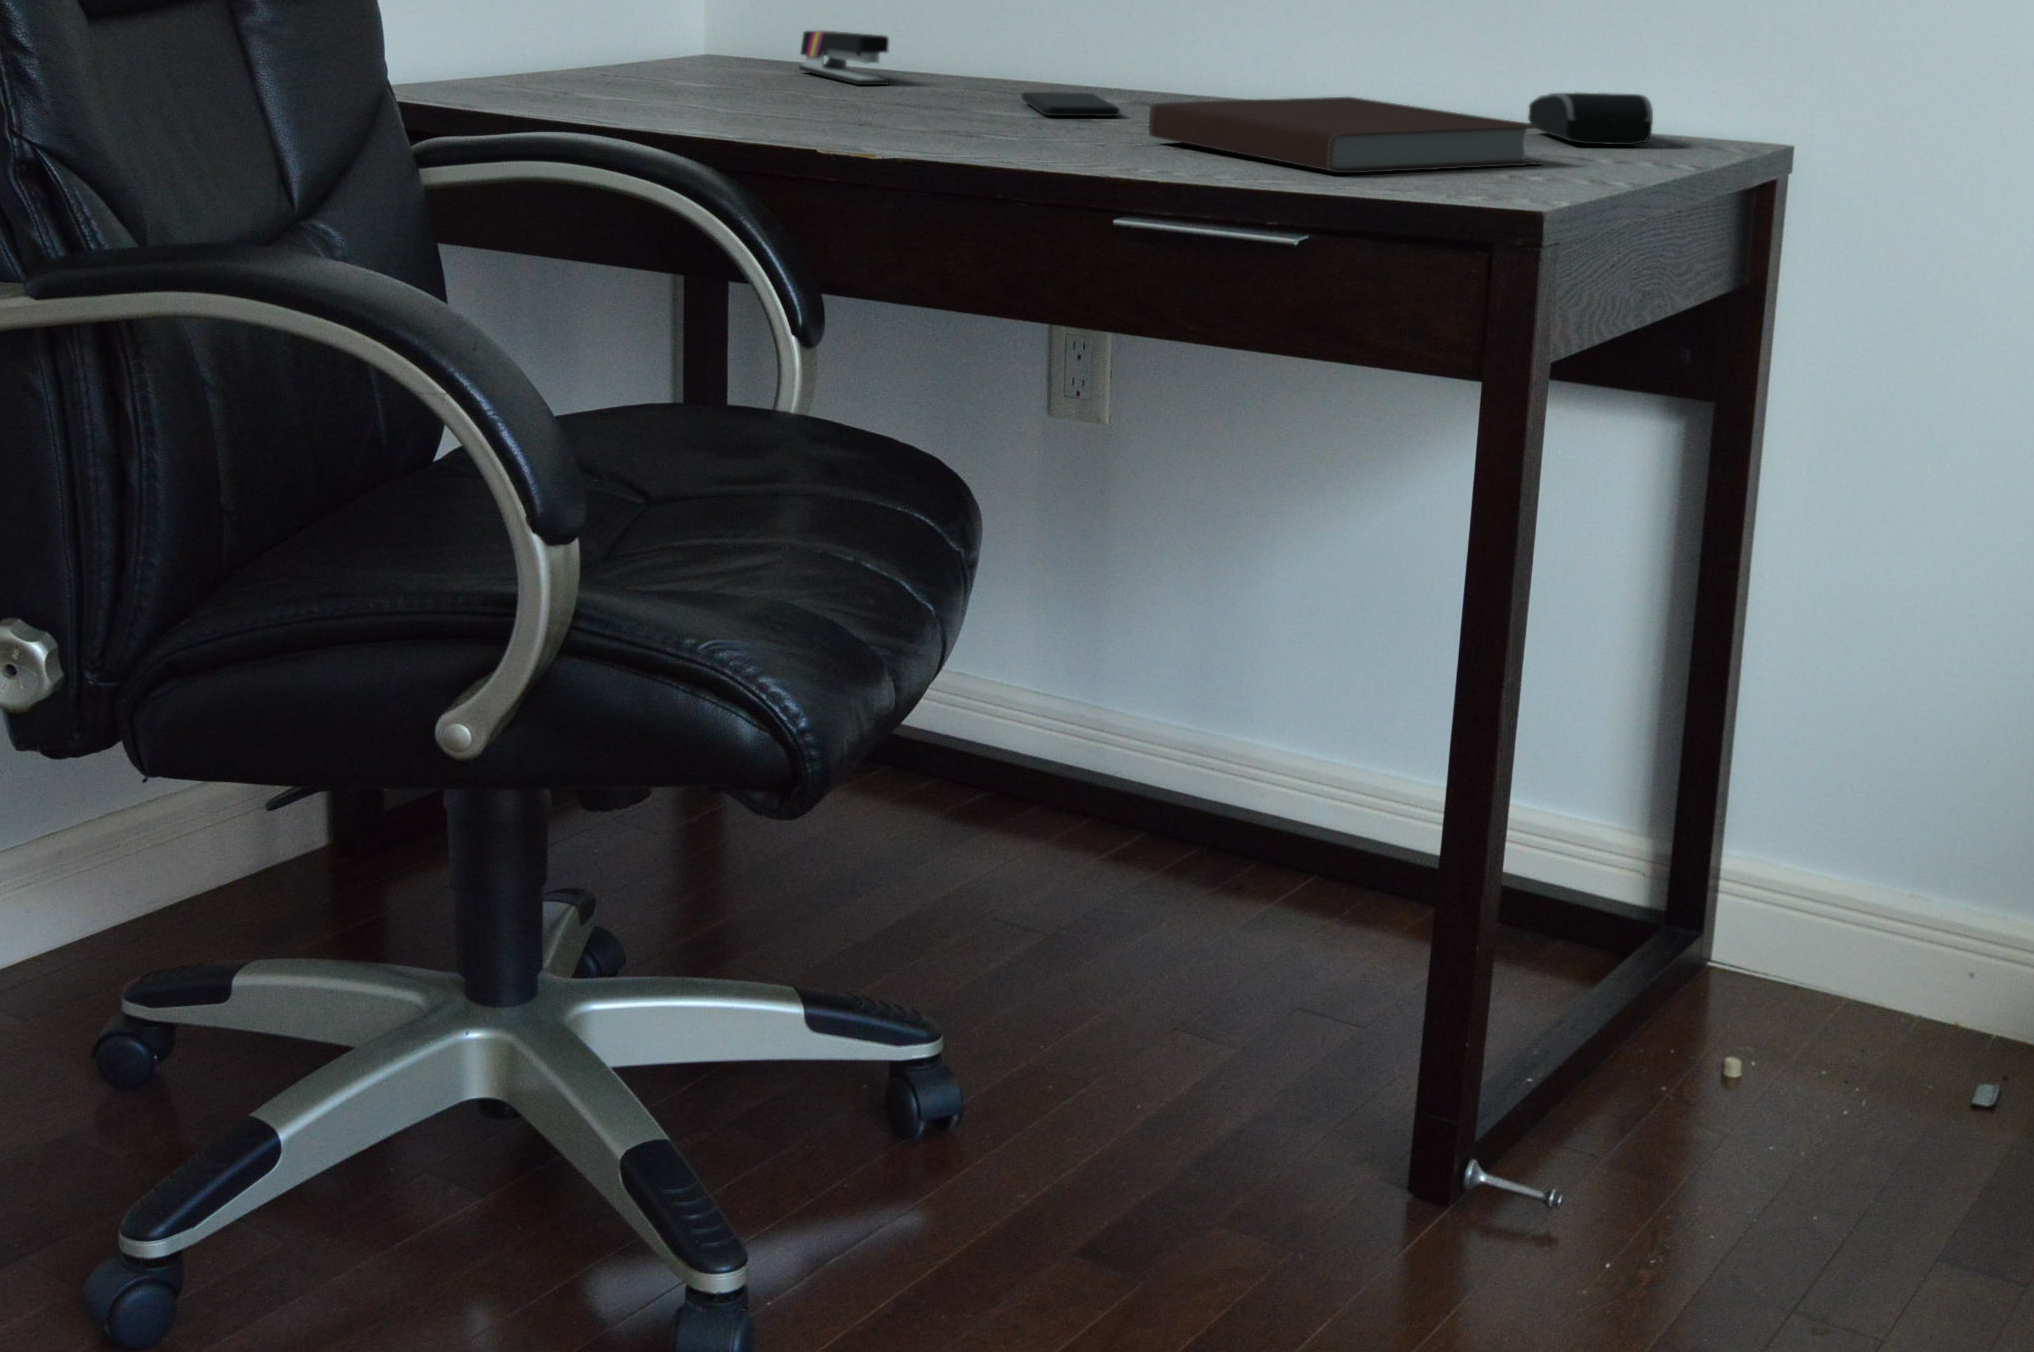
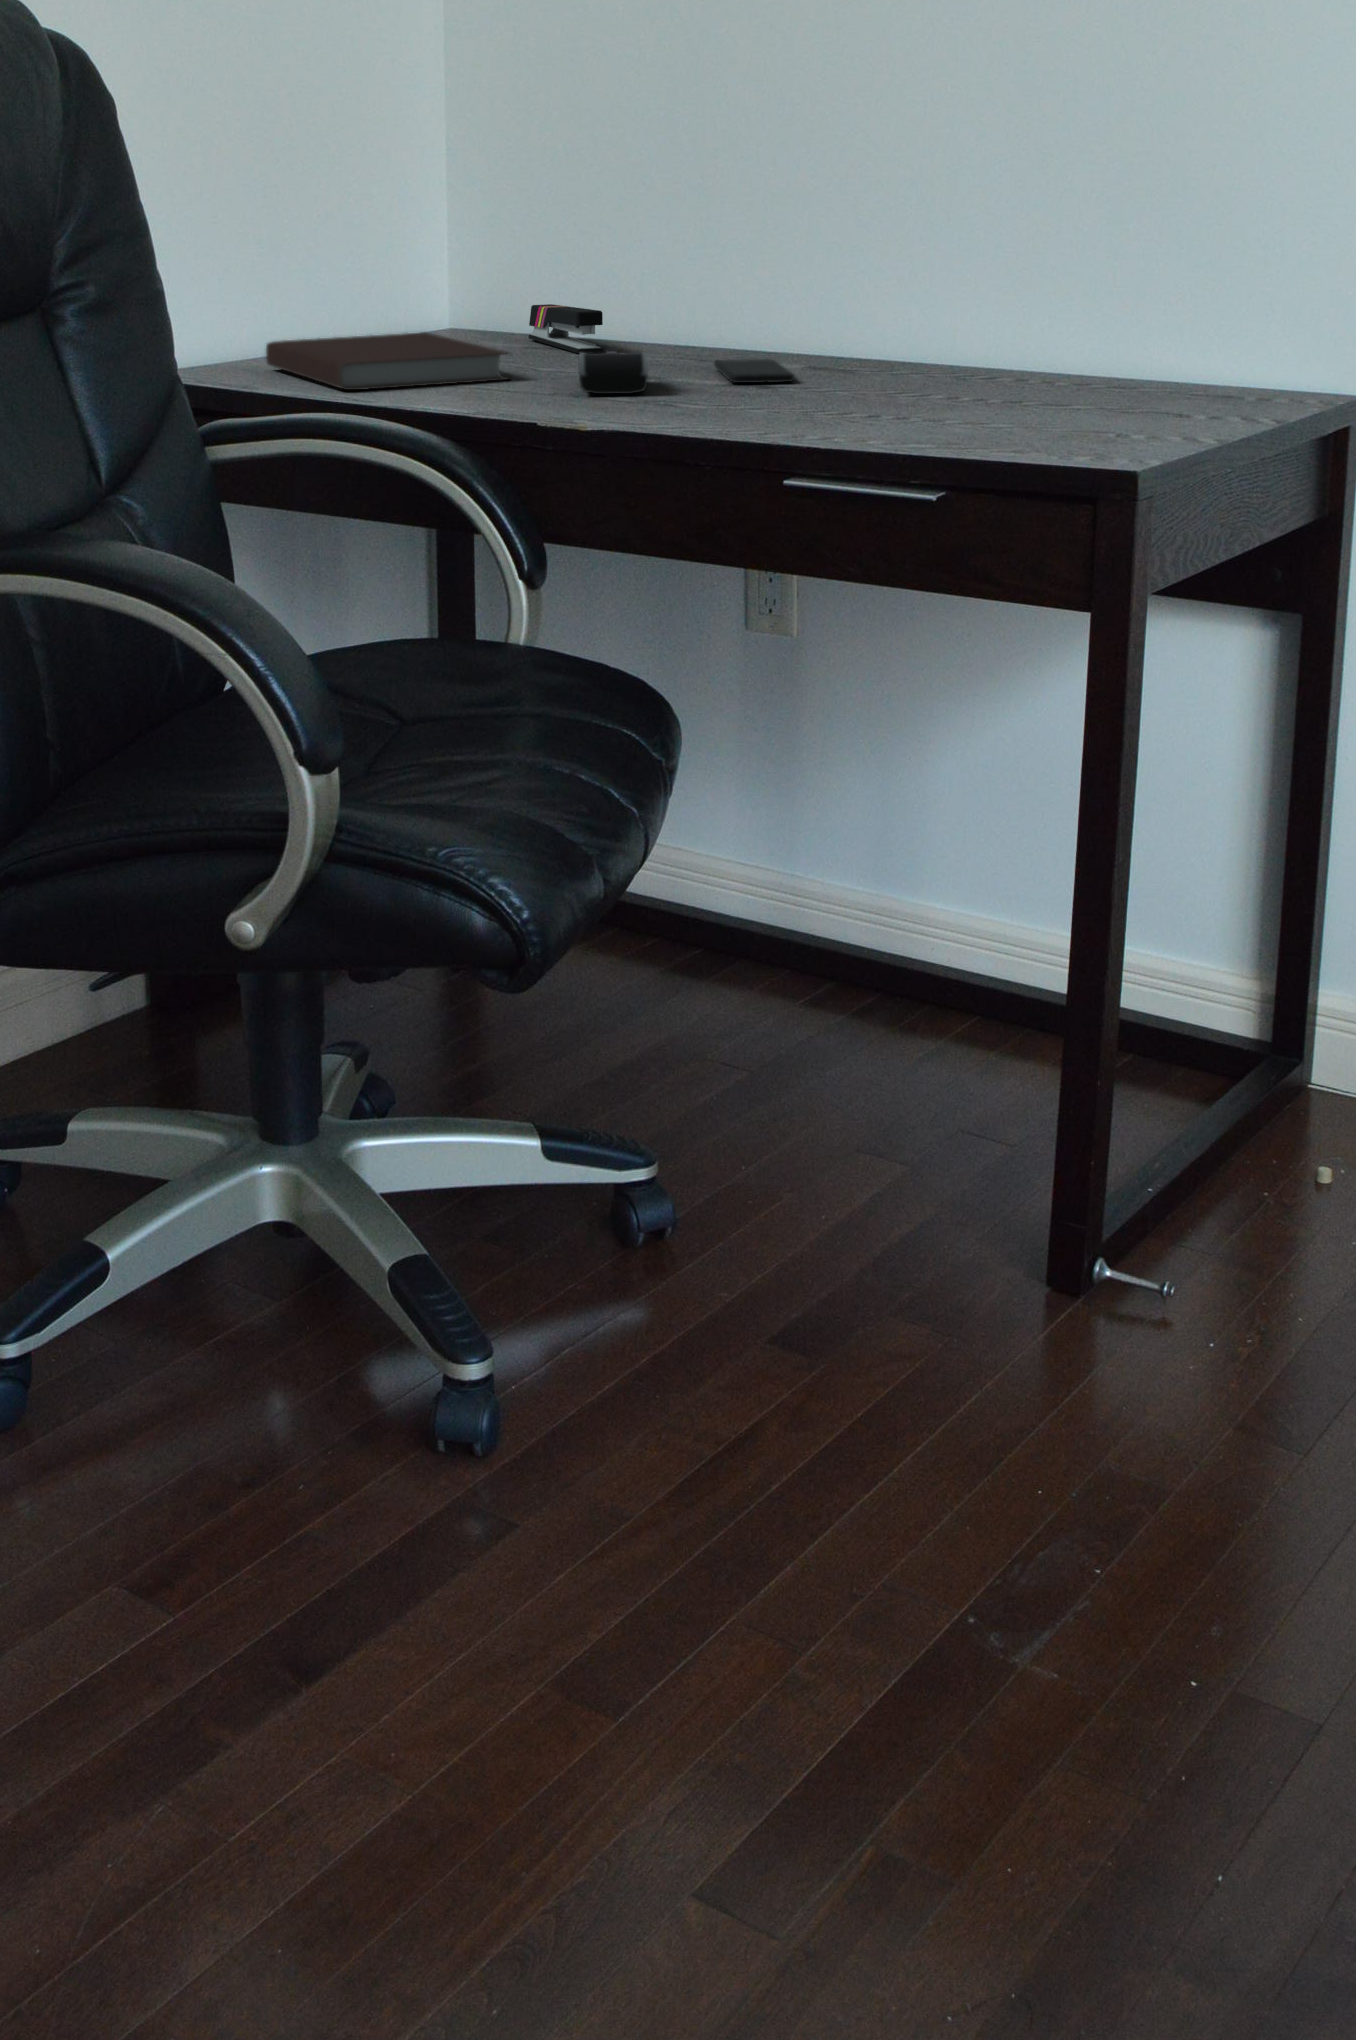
computer mouse: present [1528,93,1653,145] -> present [579,351,648,394]
notebook: present [1149,97,1546,173] -> present [266,332,508,390]

